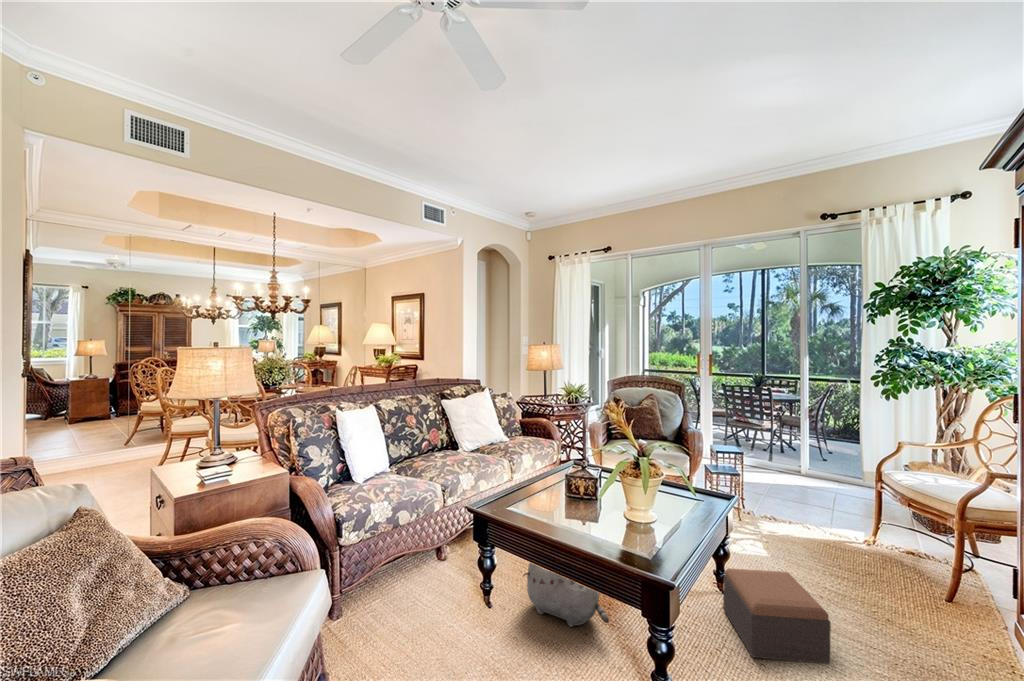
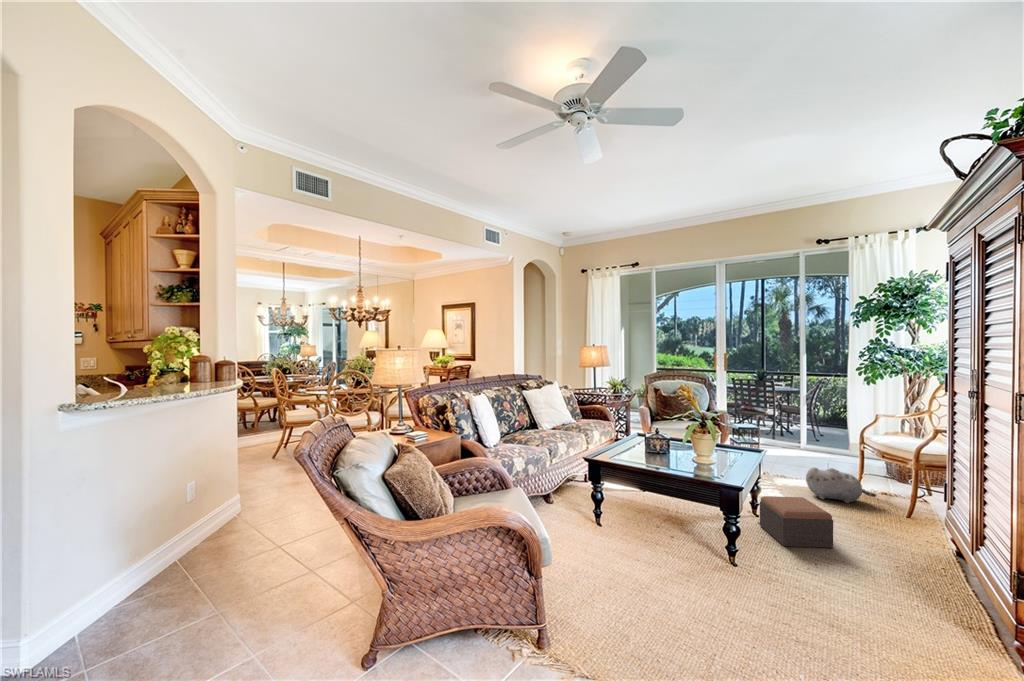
plush toy: present [523,563,609,627] -> present [806,468,877,503]

